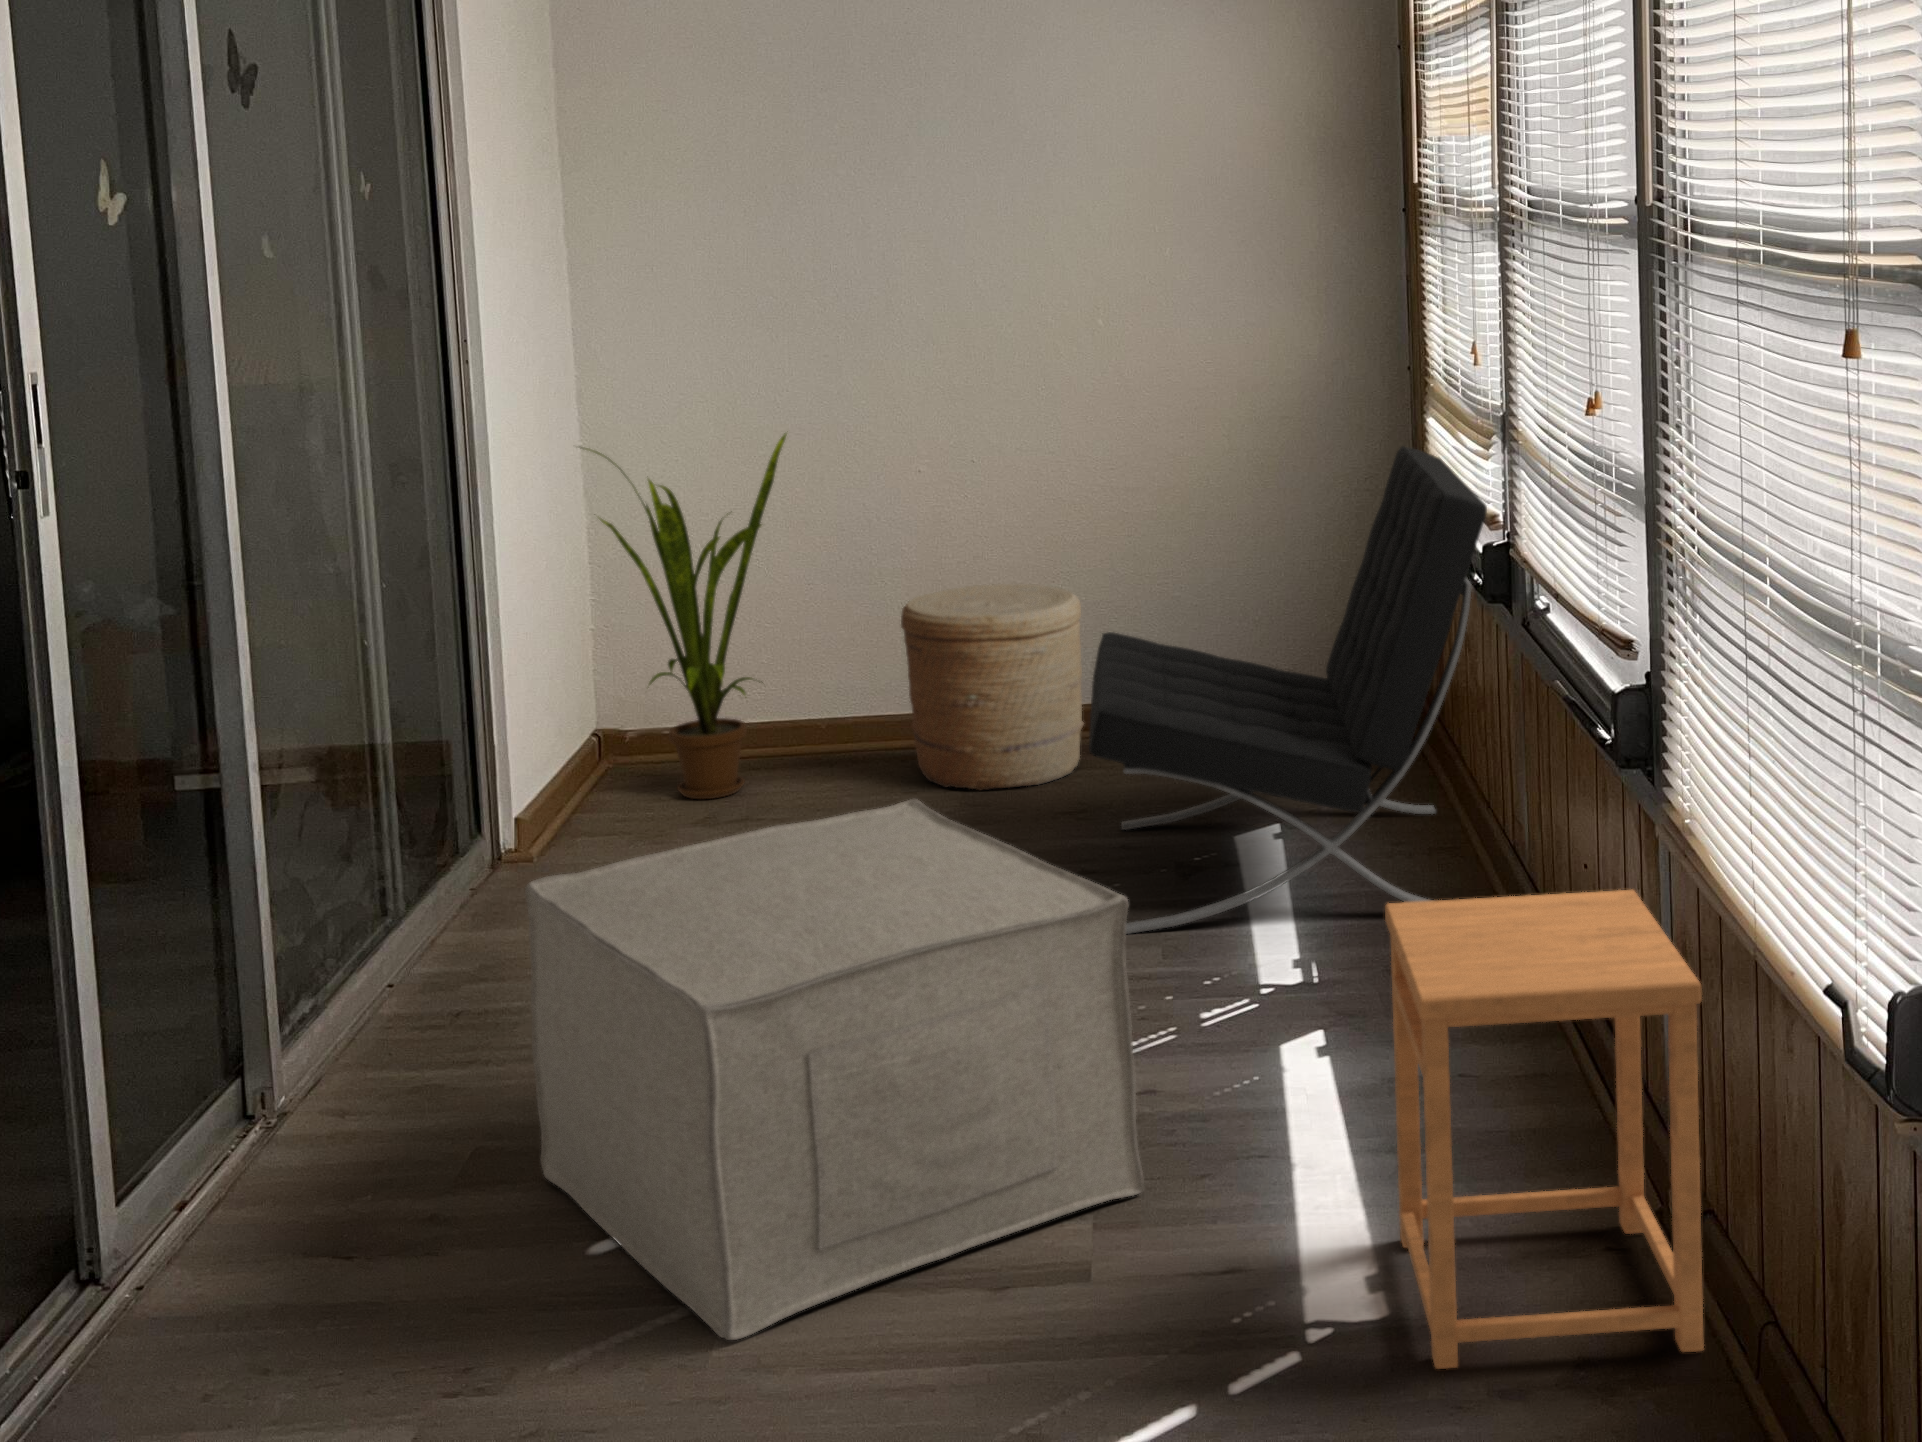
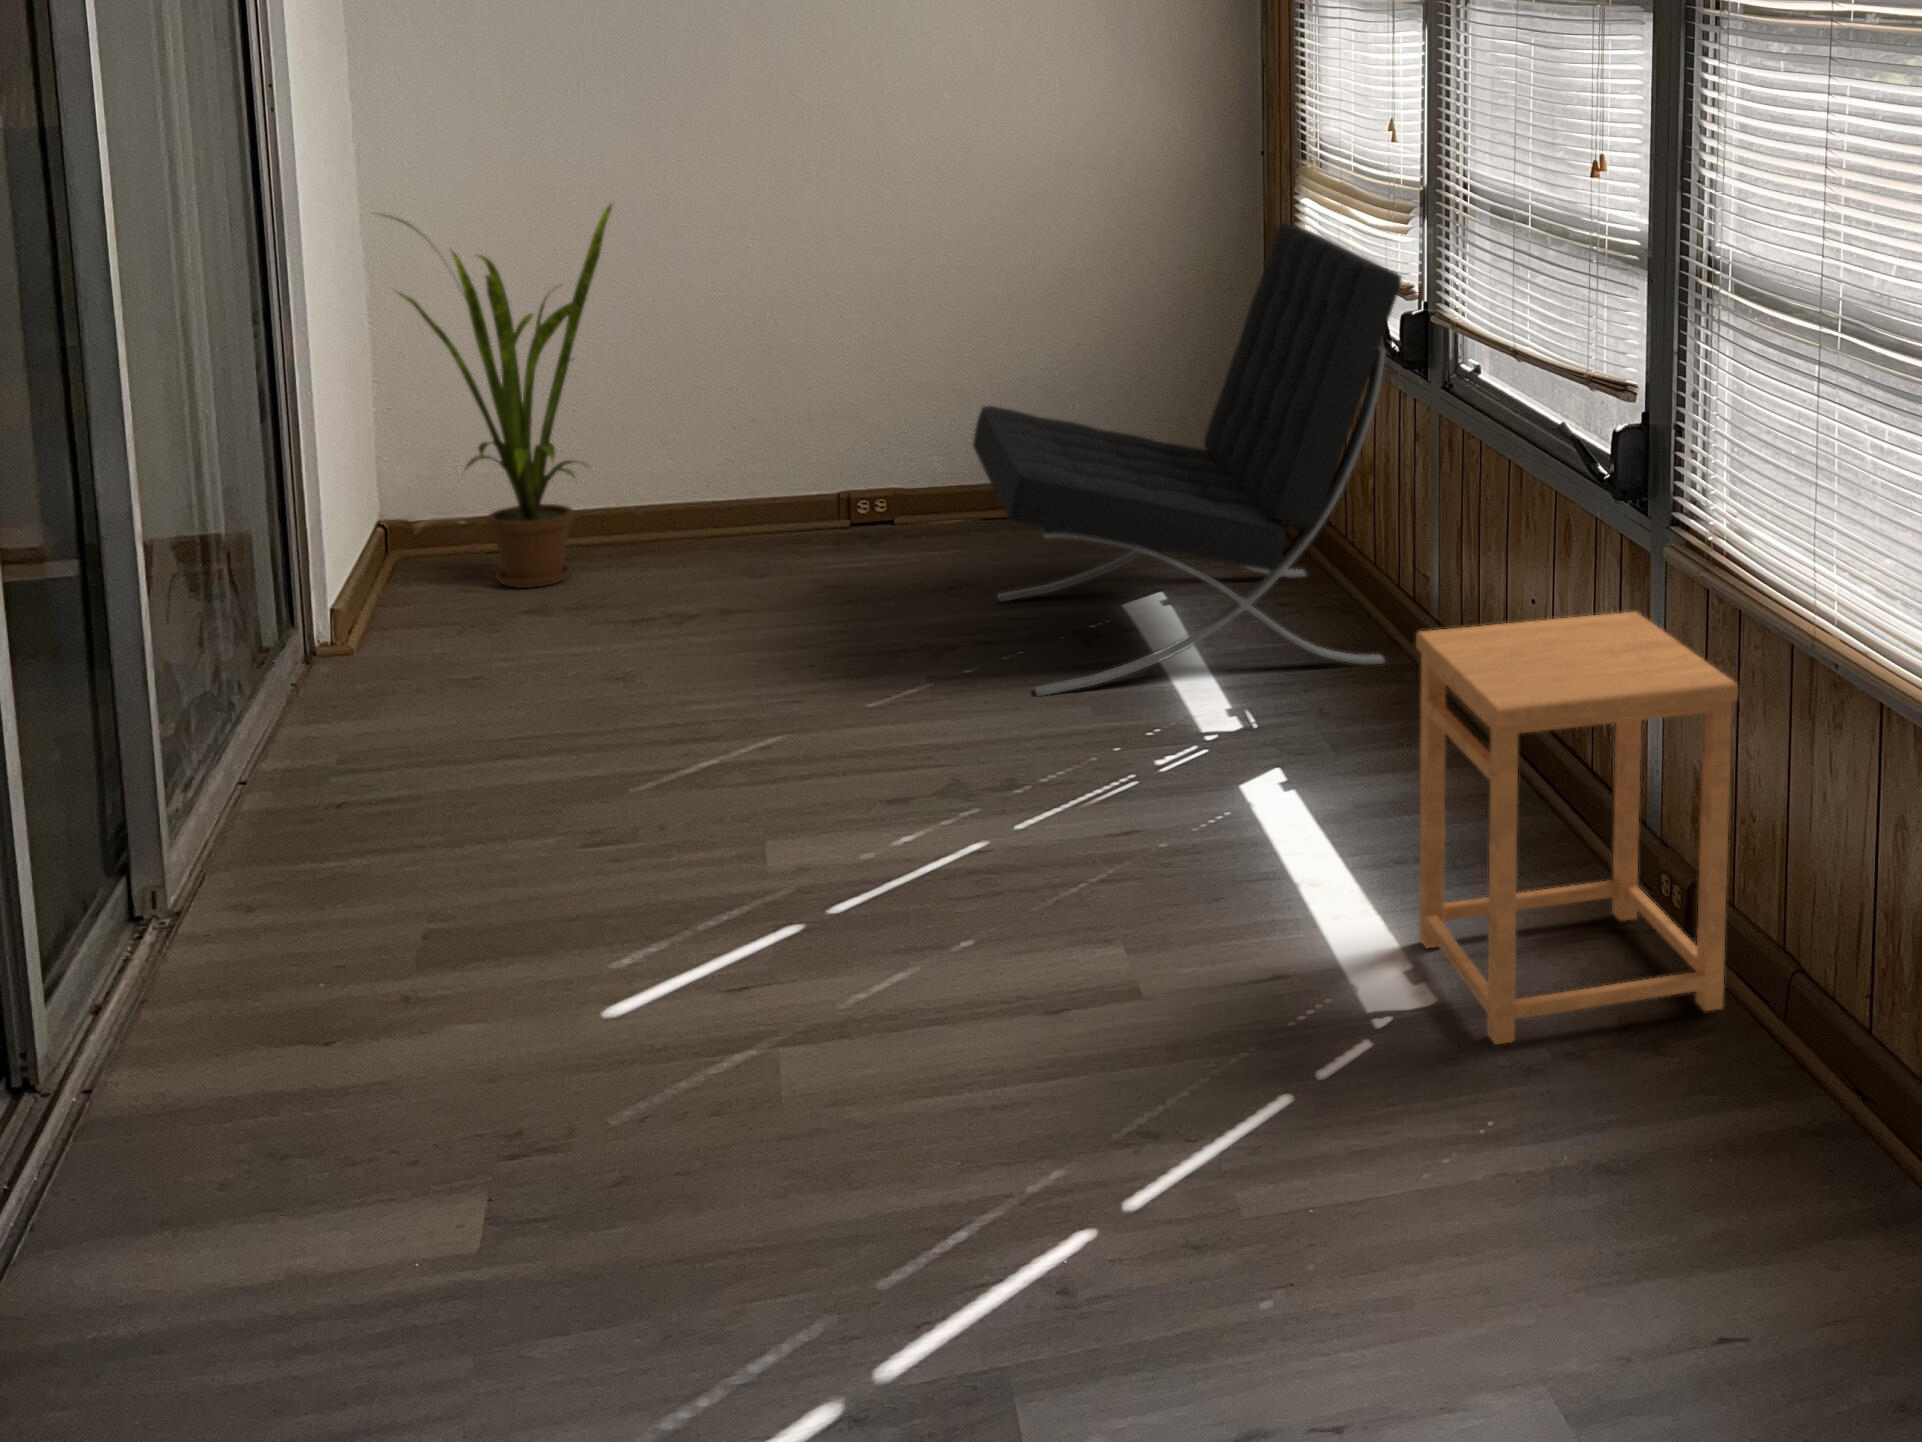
woven basket: present [901,584,1084,790] -> none [742,364,936,570]
ottoman: present [525,799,1144,1340] -> none [496,559,1160,1084]

